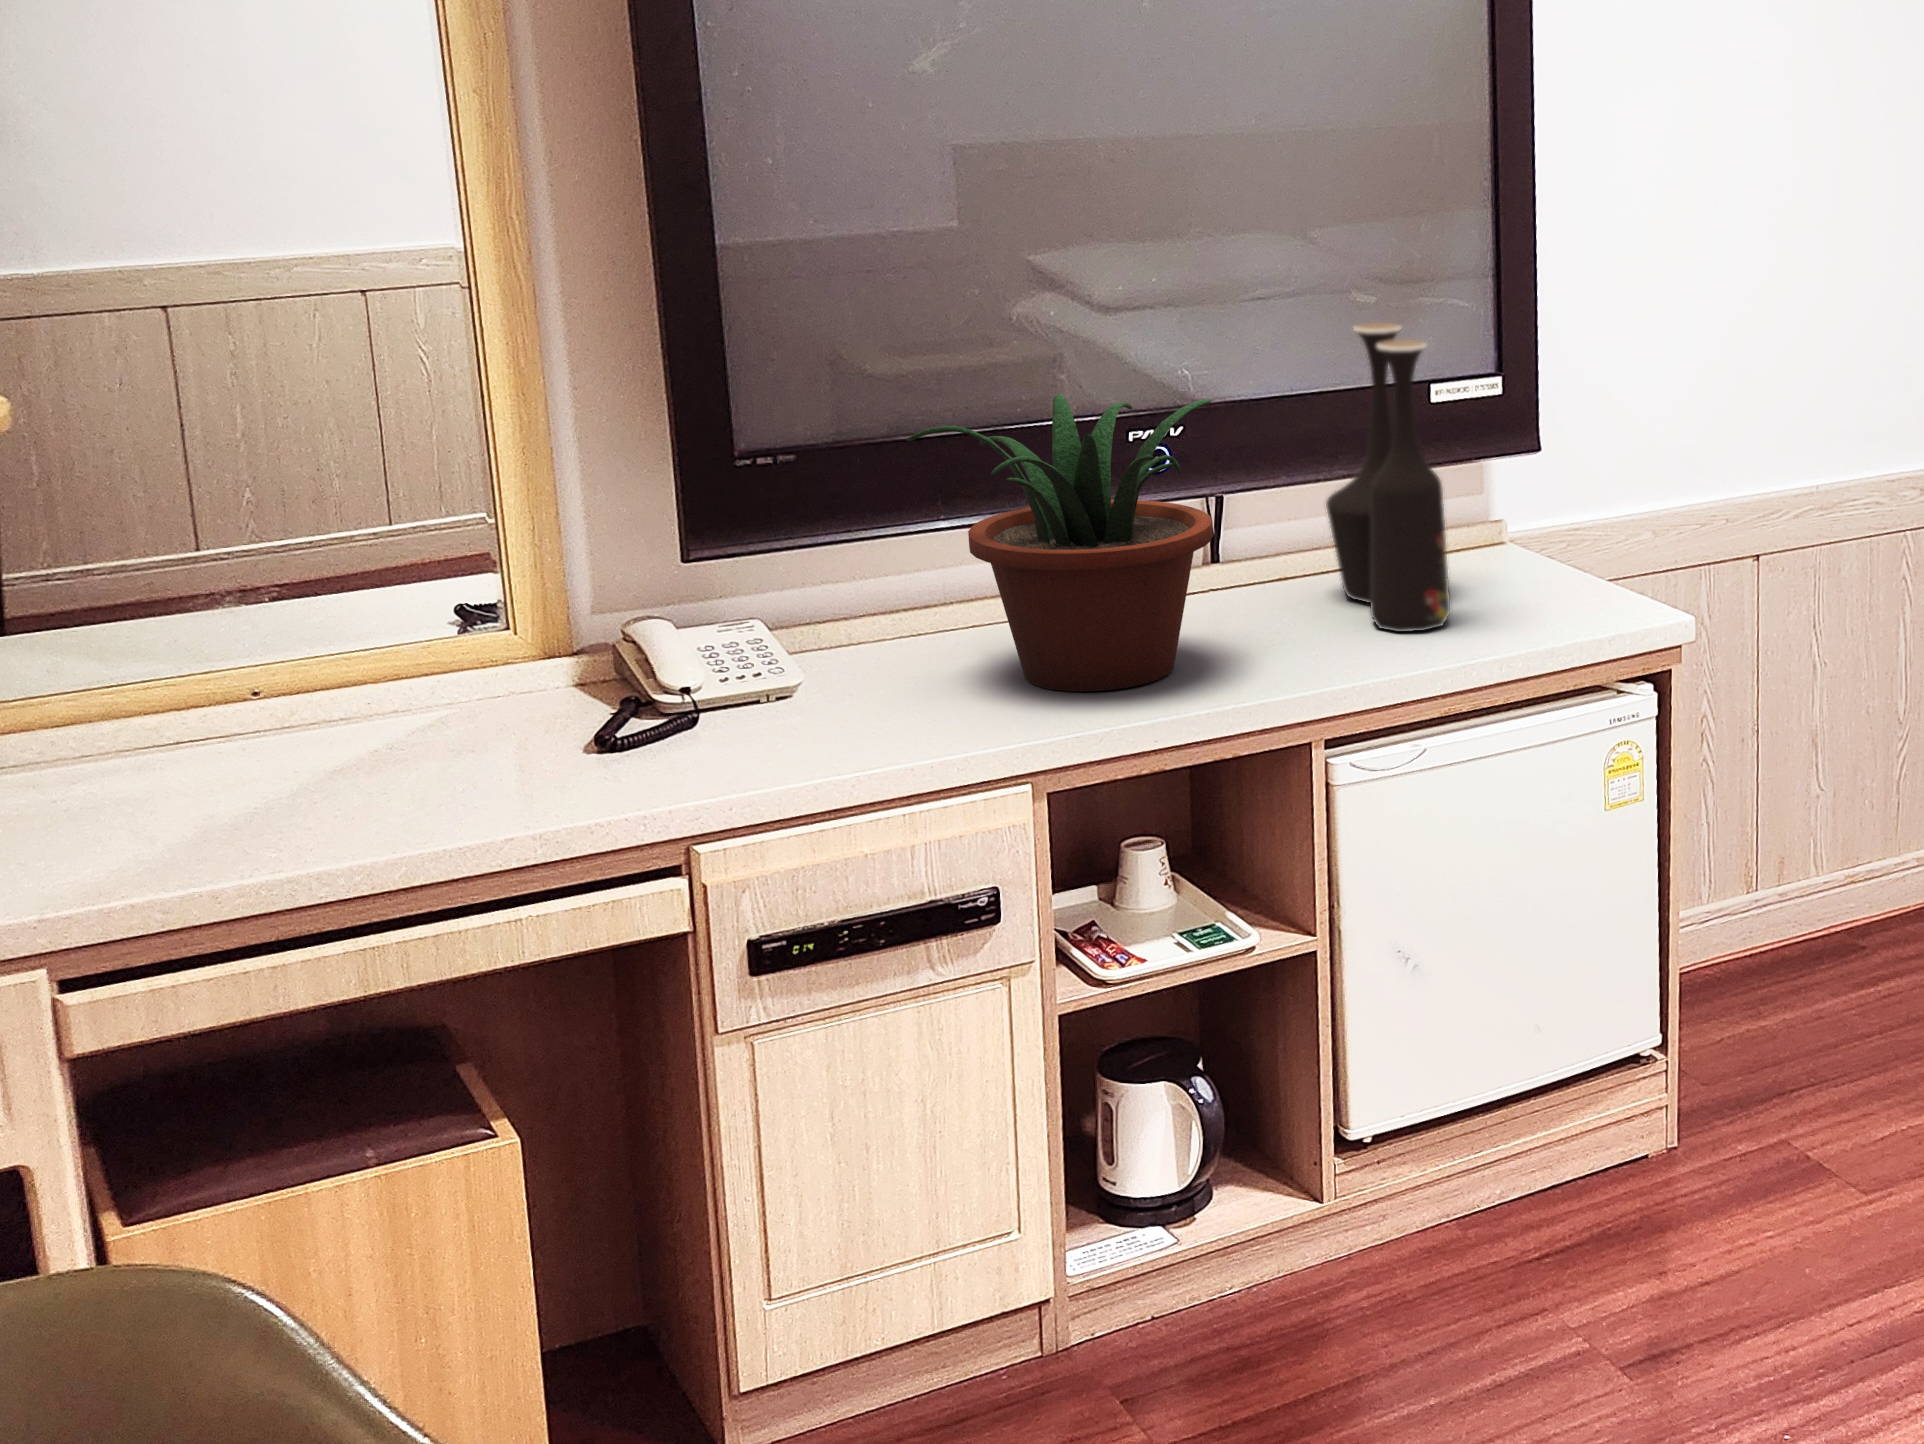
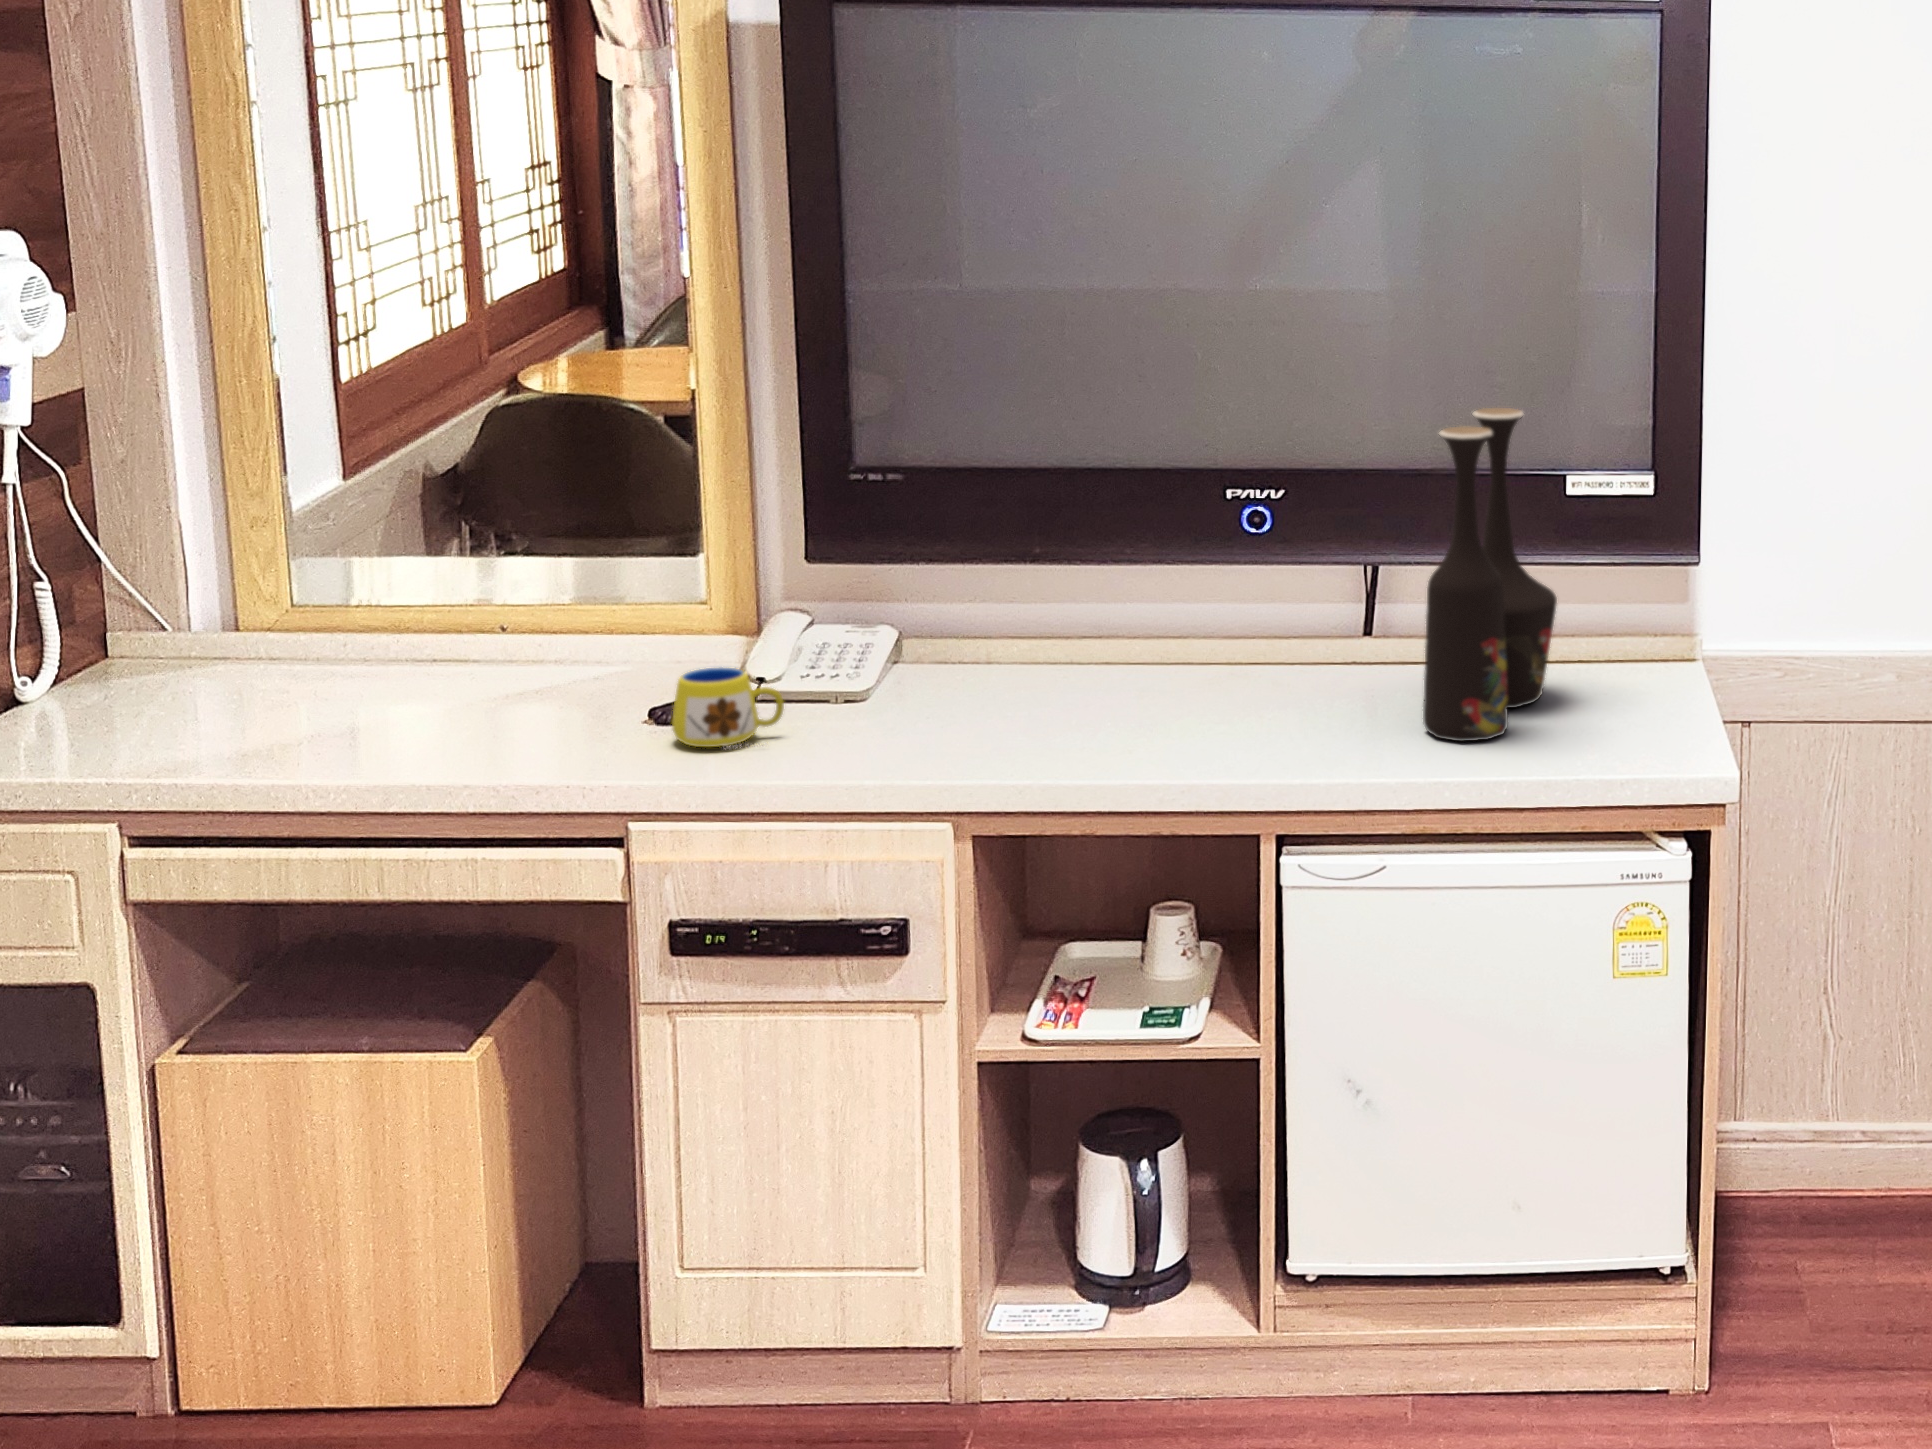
potted plant: present [907,394,1213,691] -> none [944,448,1257,747]
mug: none [665,671,789,759] -> present [672,667,784,748]

